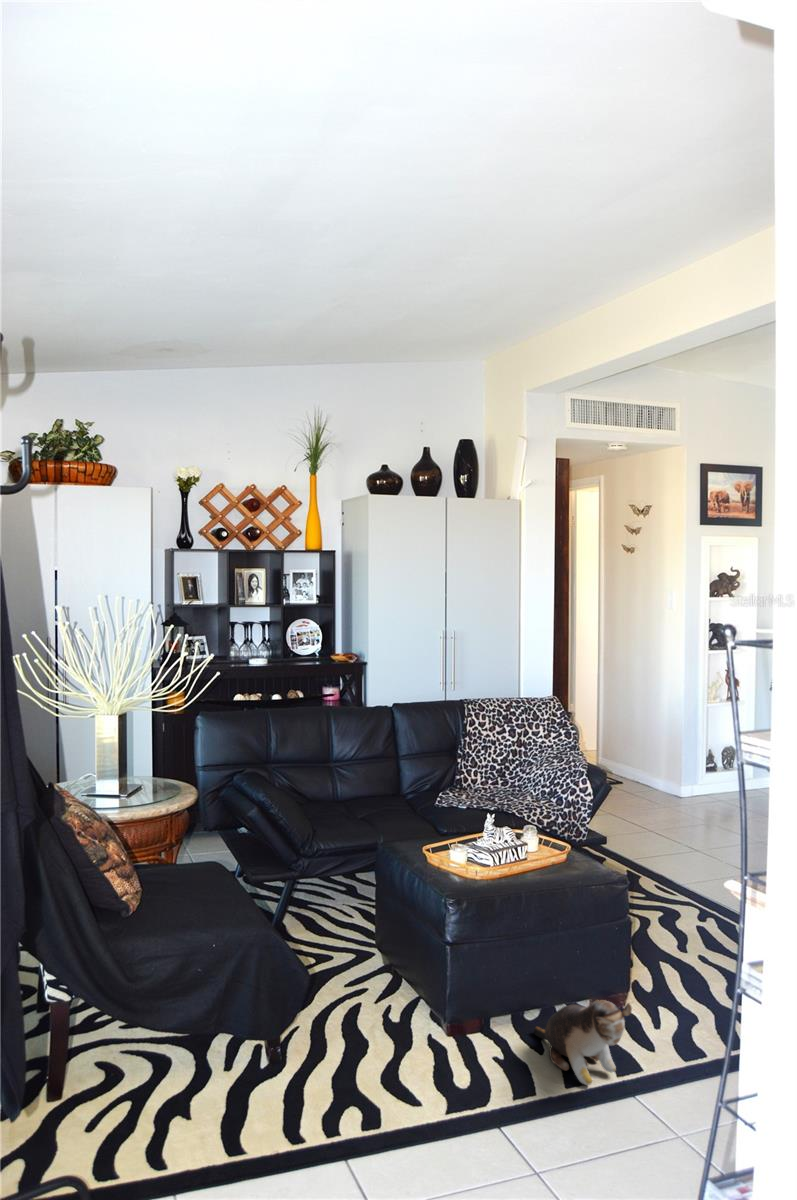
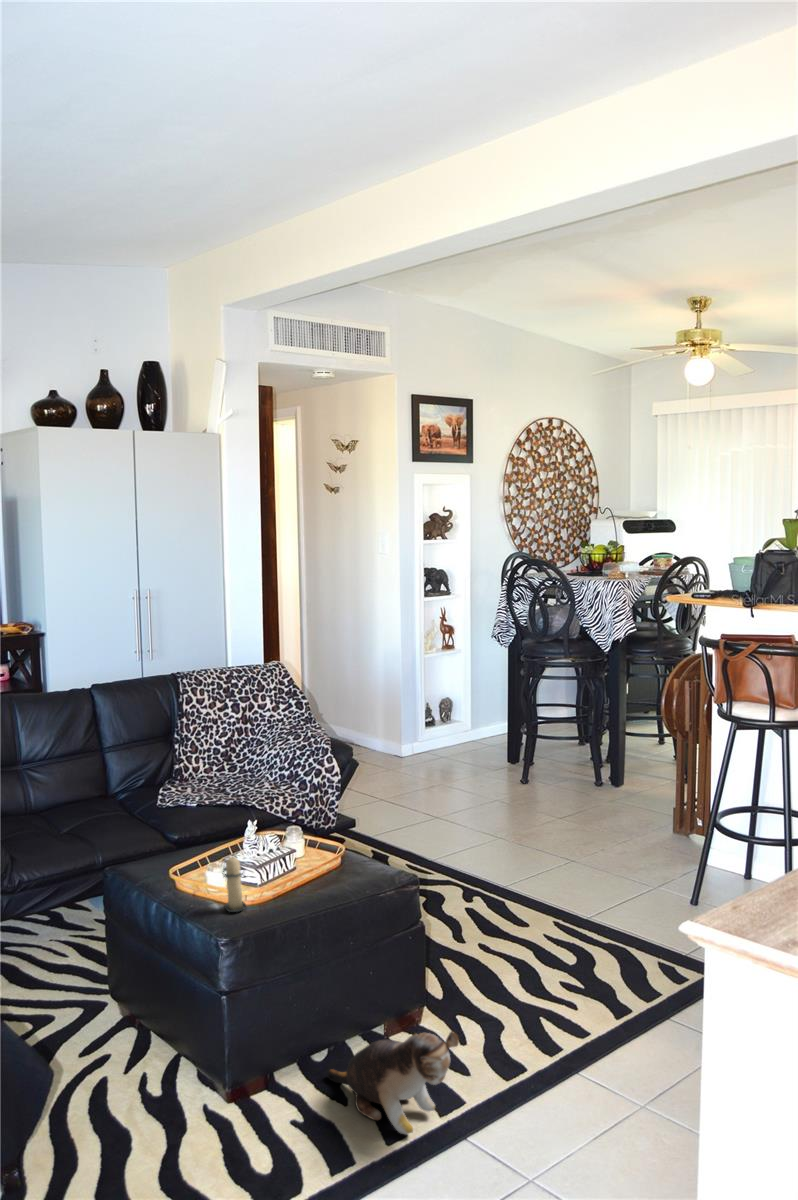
candle: none [453,834,476,883] -> present [222,856,246,912]

